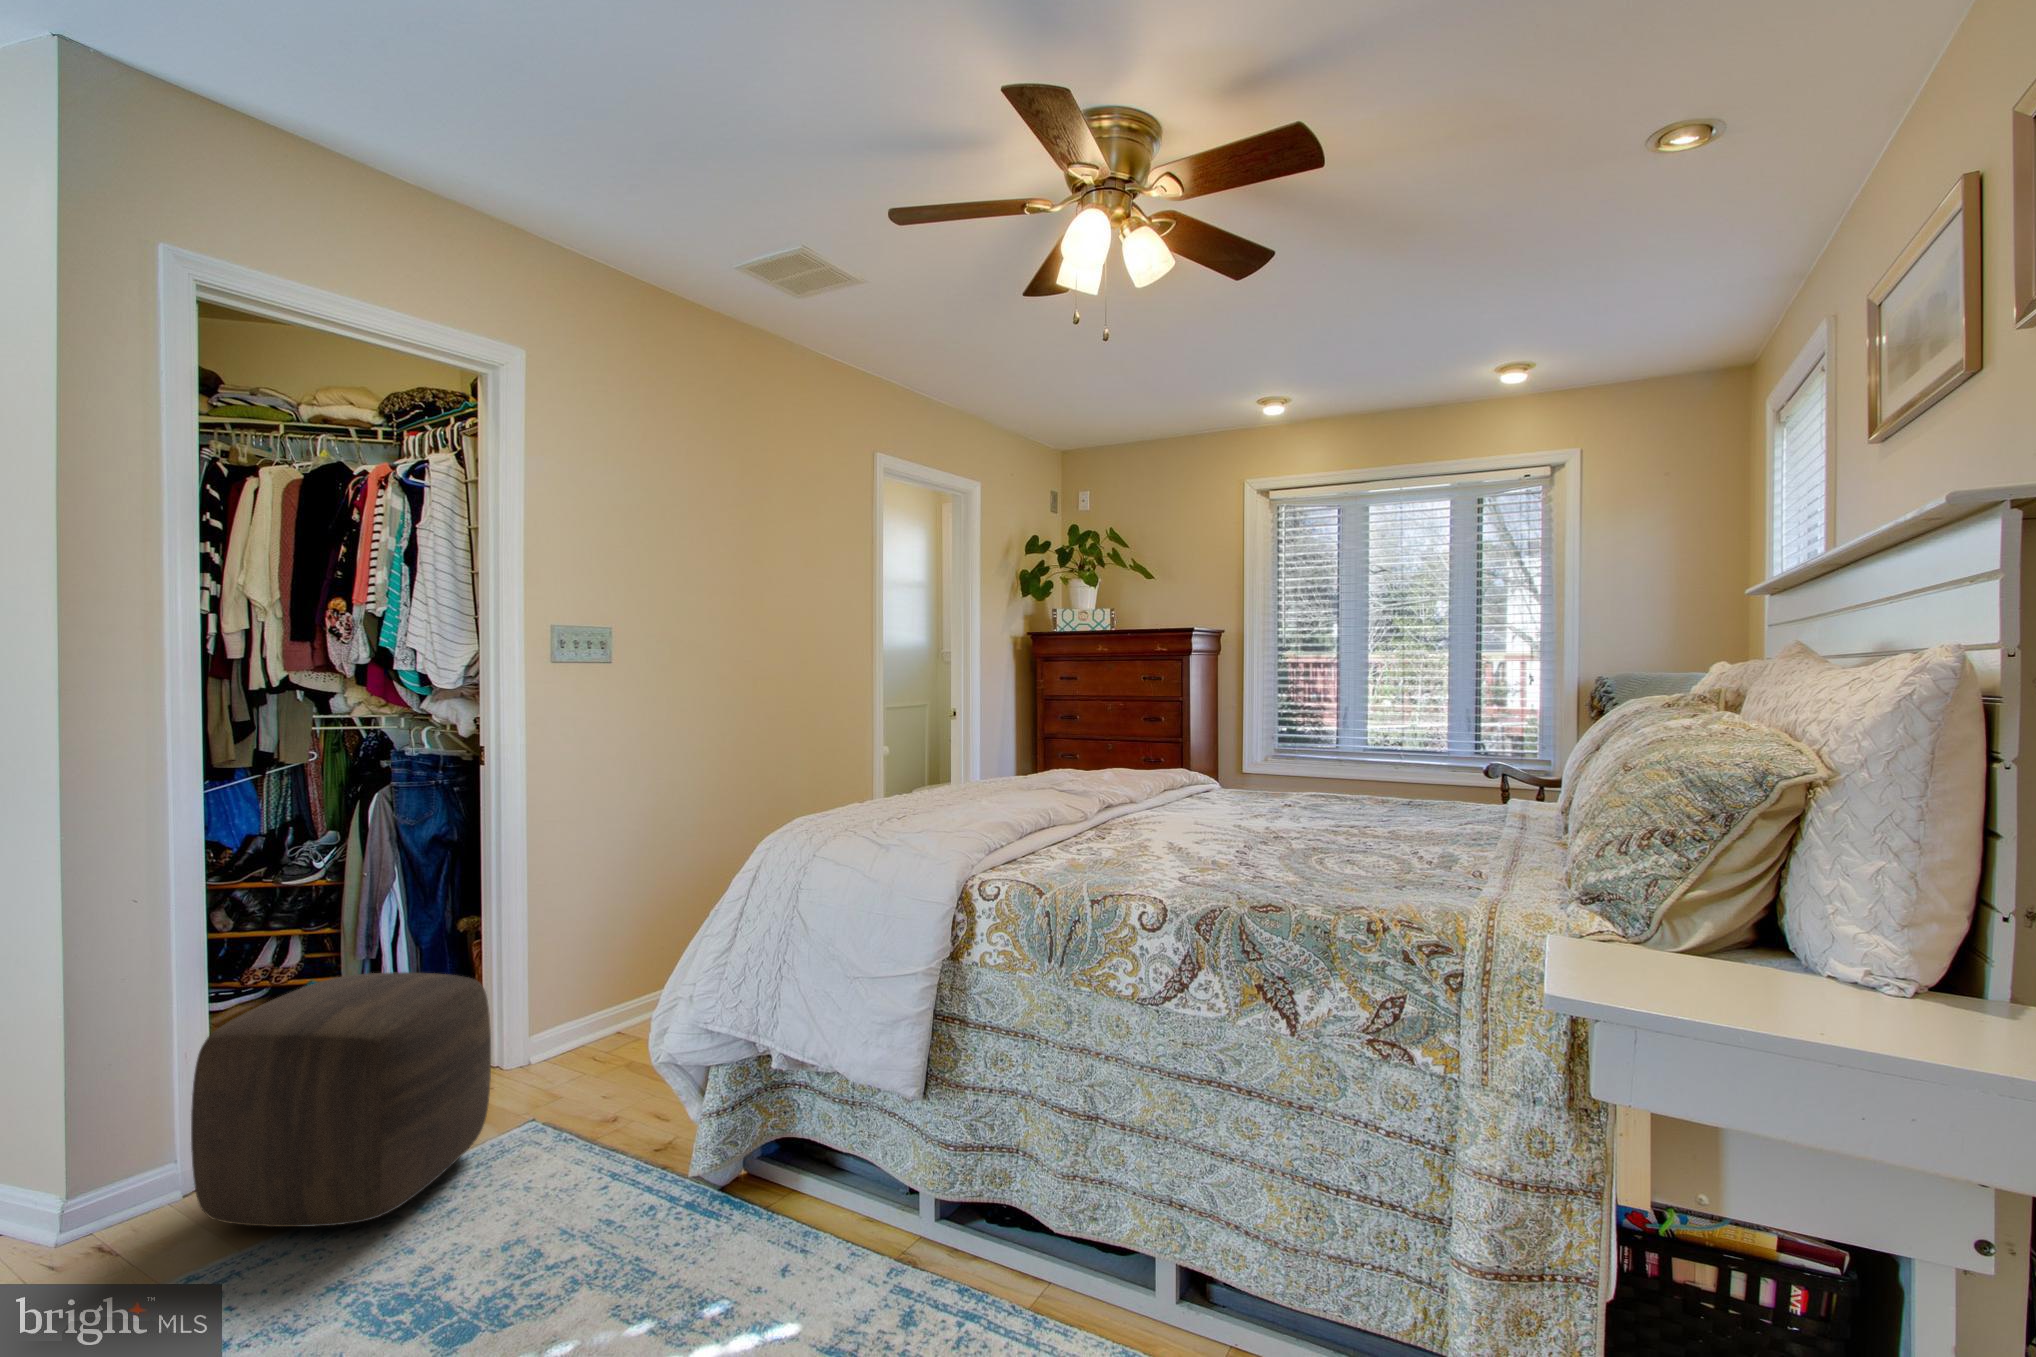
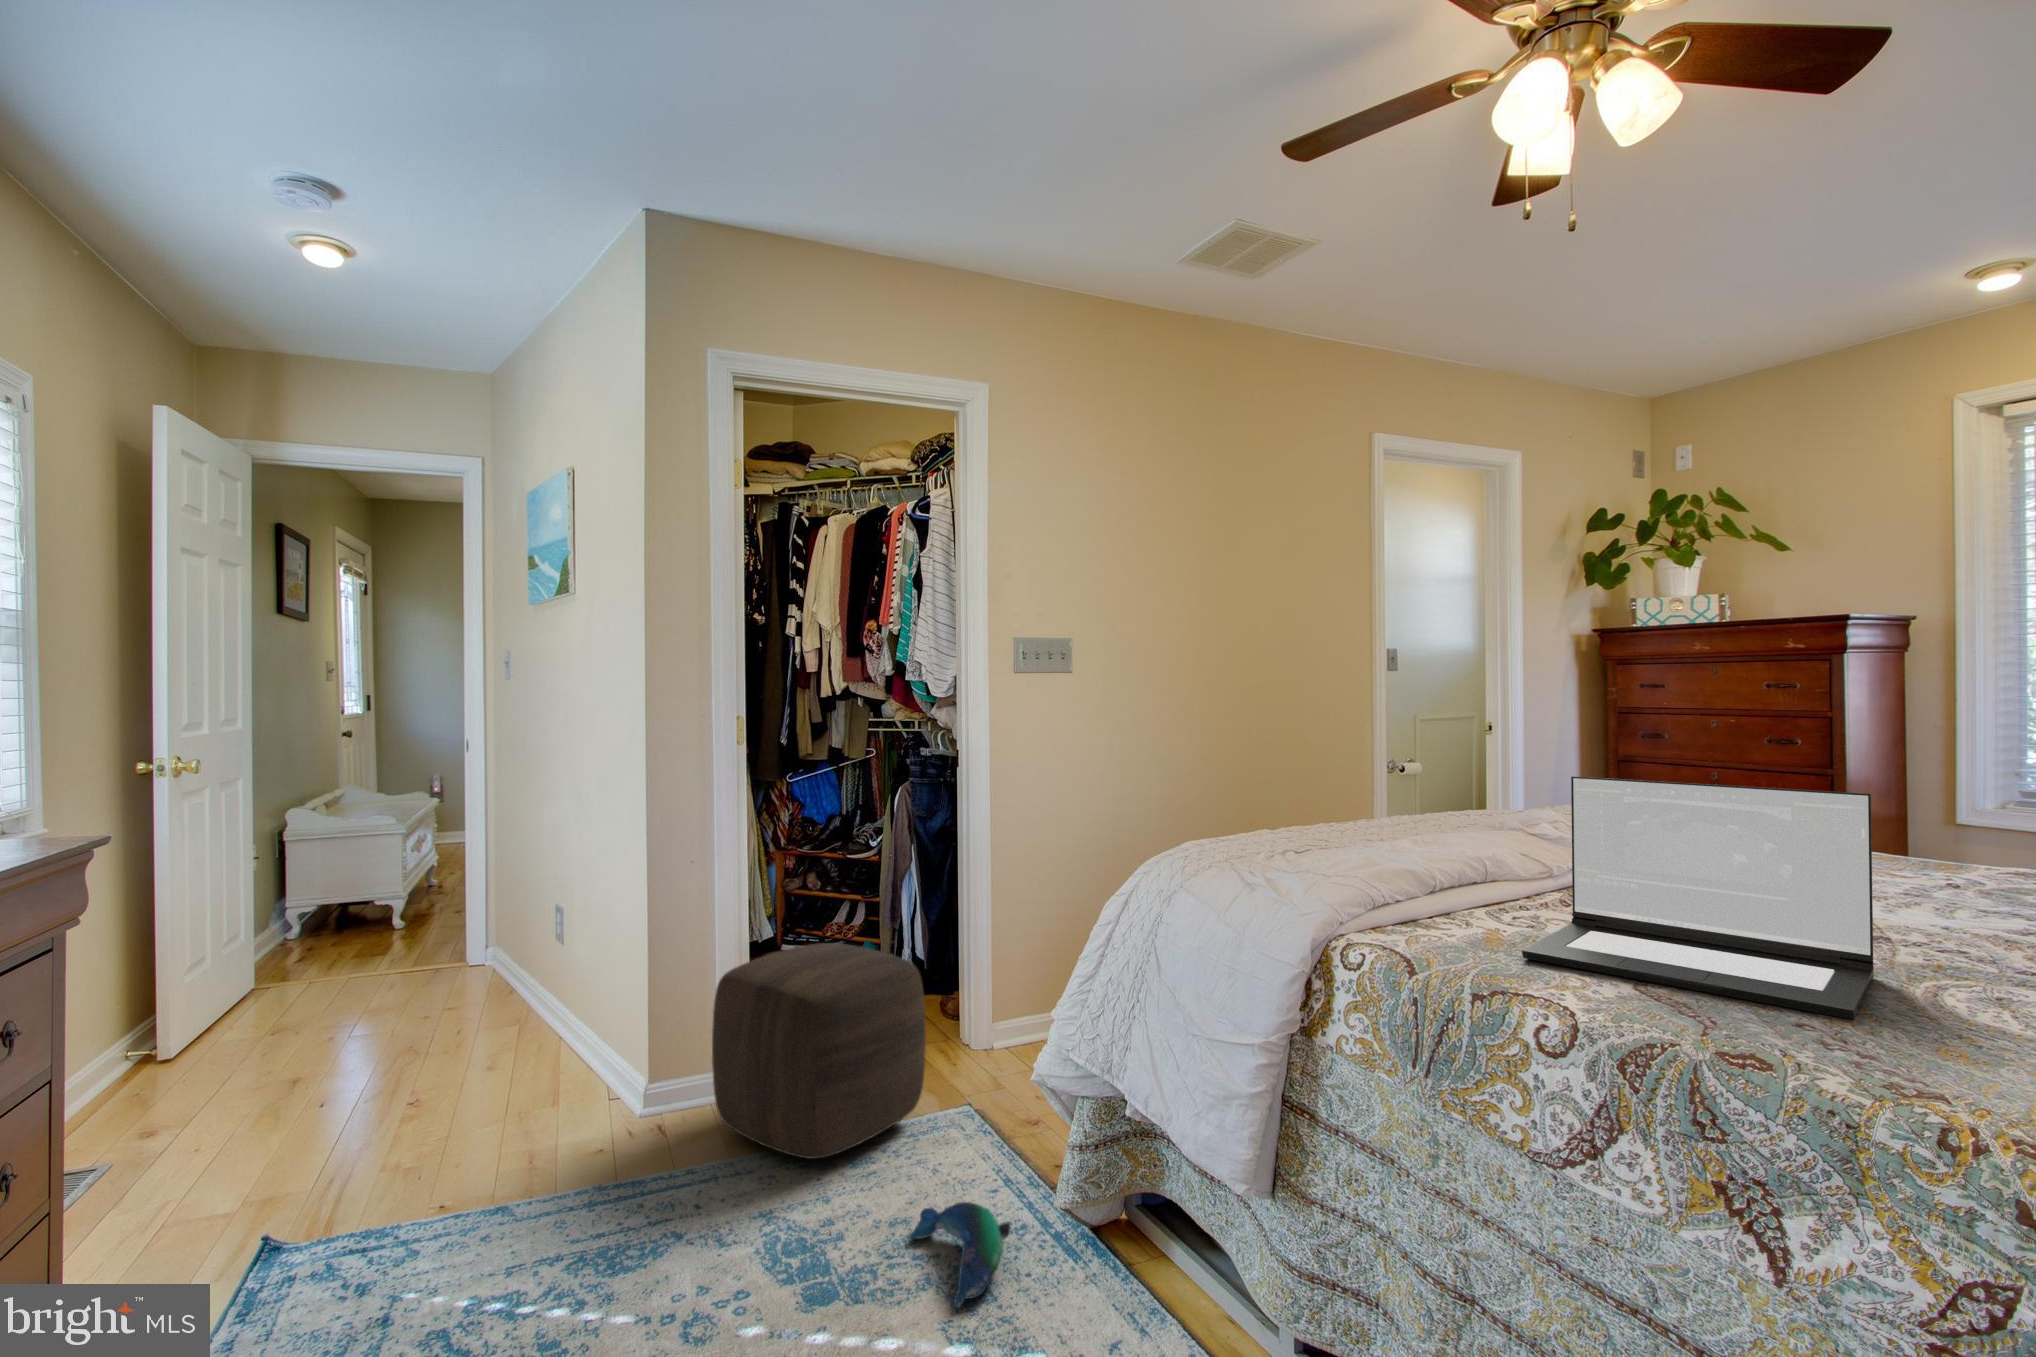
laptop: none [1111,742,1295,878] -> present [1522,776,1874,1019]
plush toy: none [536,1197,657,1297] -> present [912,1202,1011,1308]

